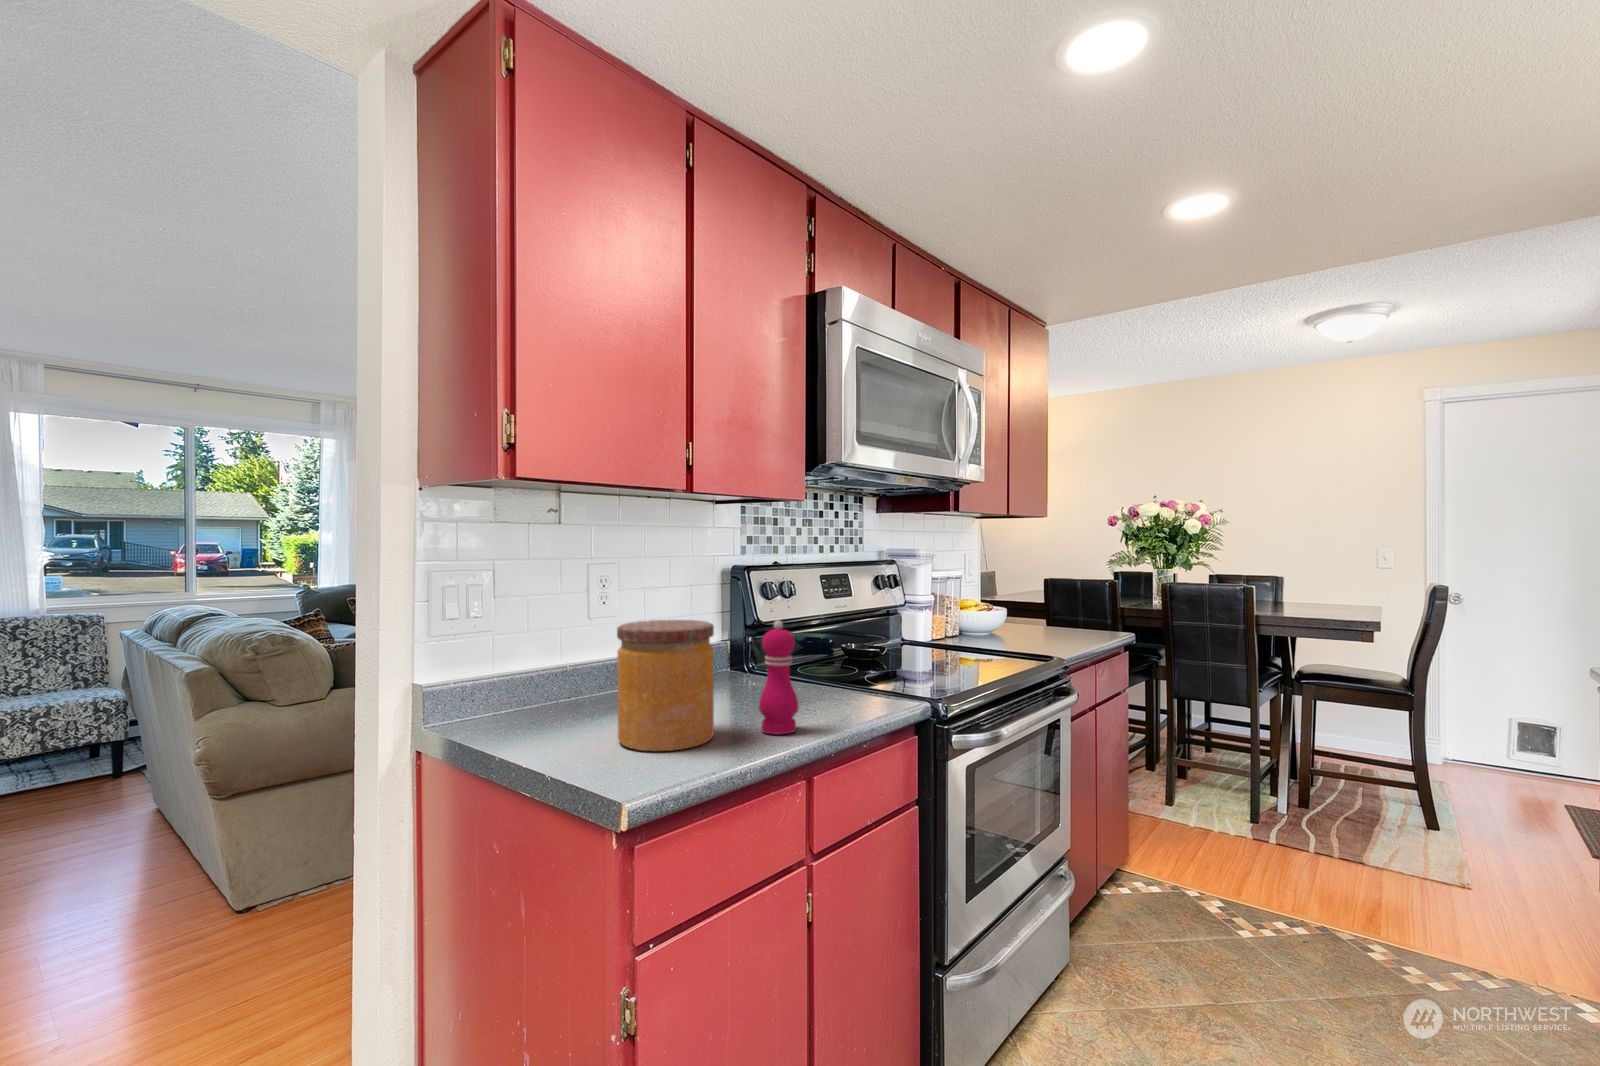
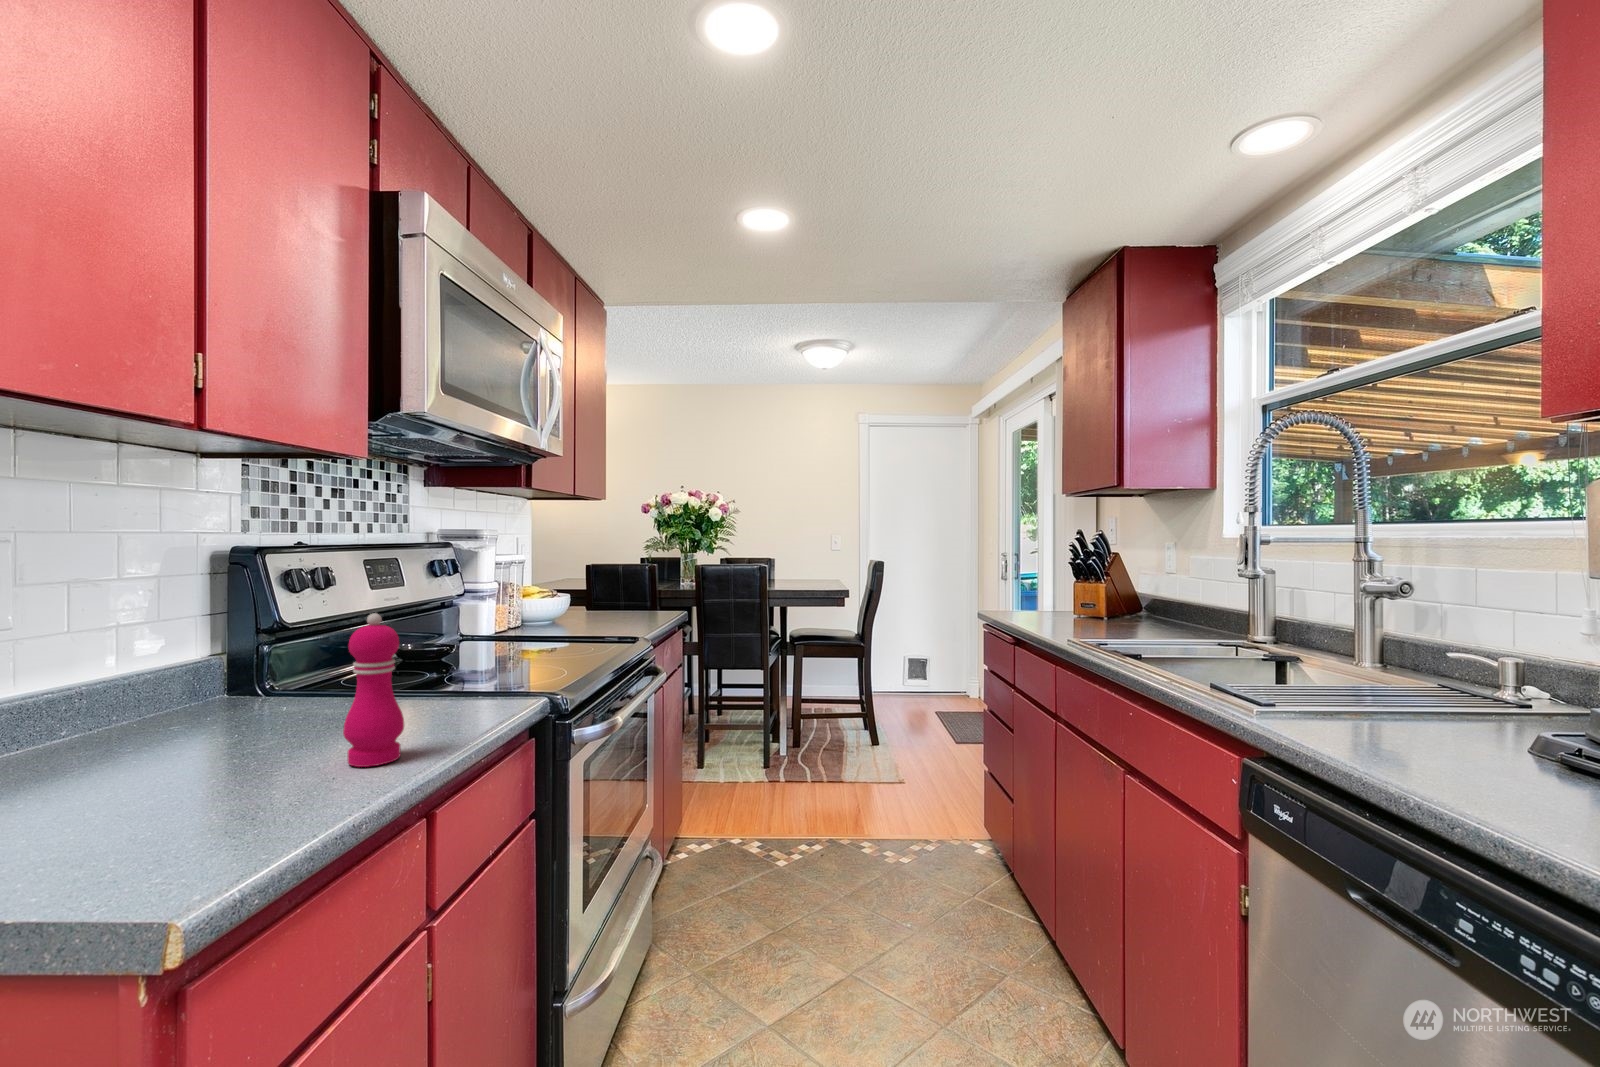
jar: present [617,620,714,751] -> none [84,621,276,832]

